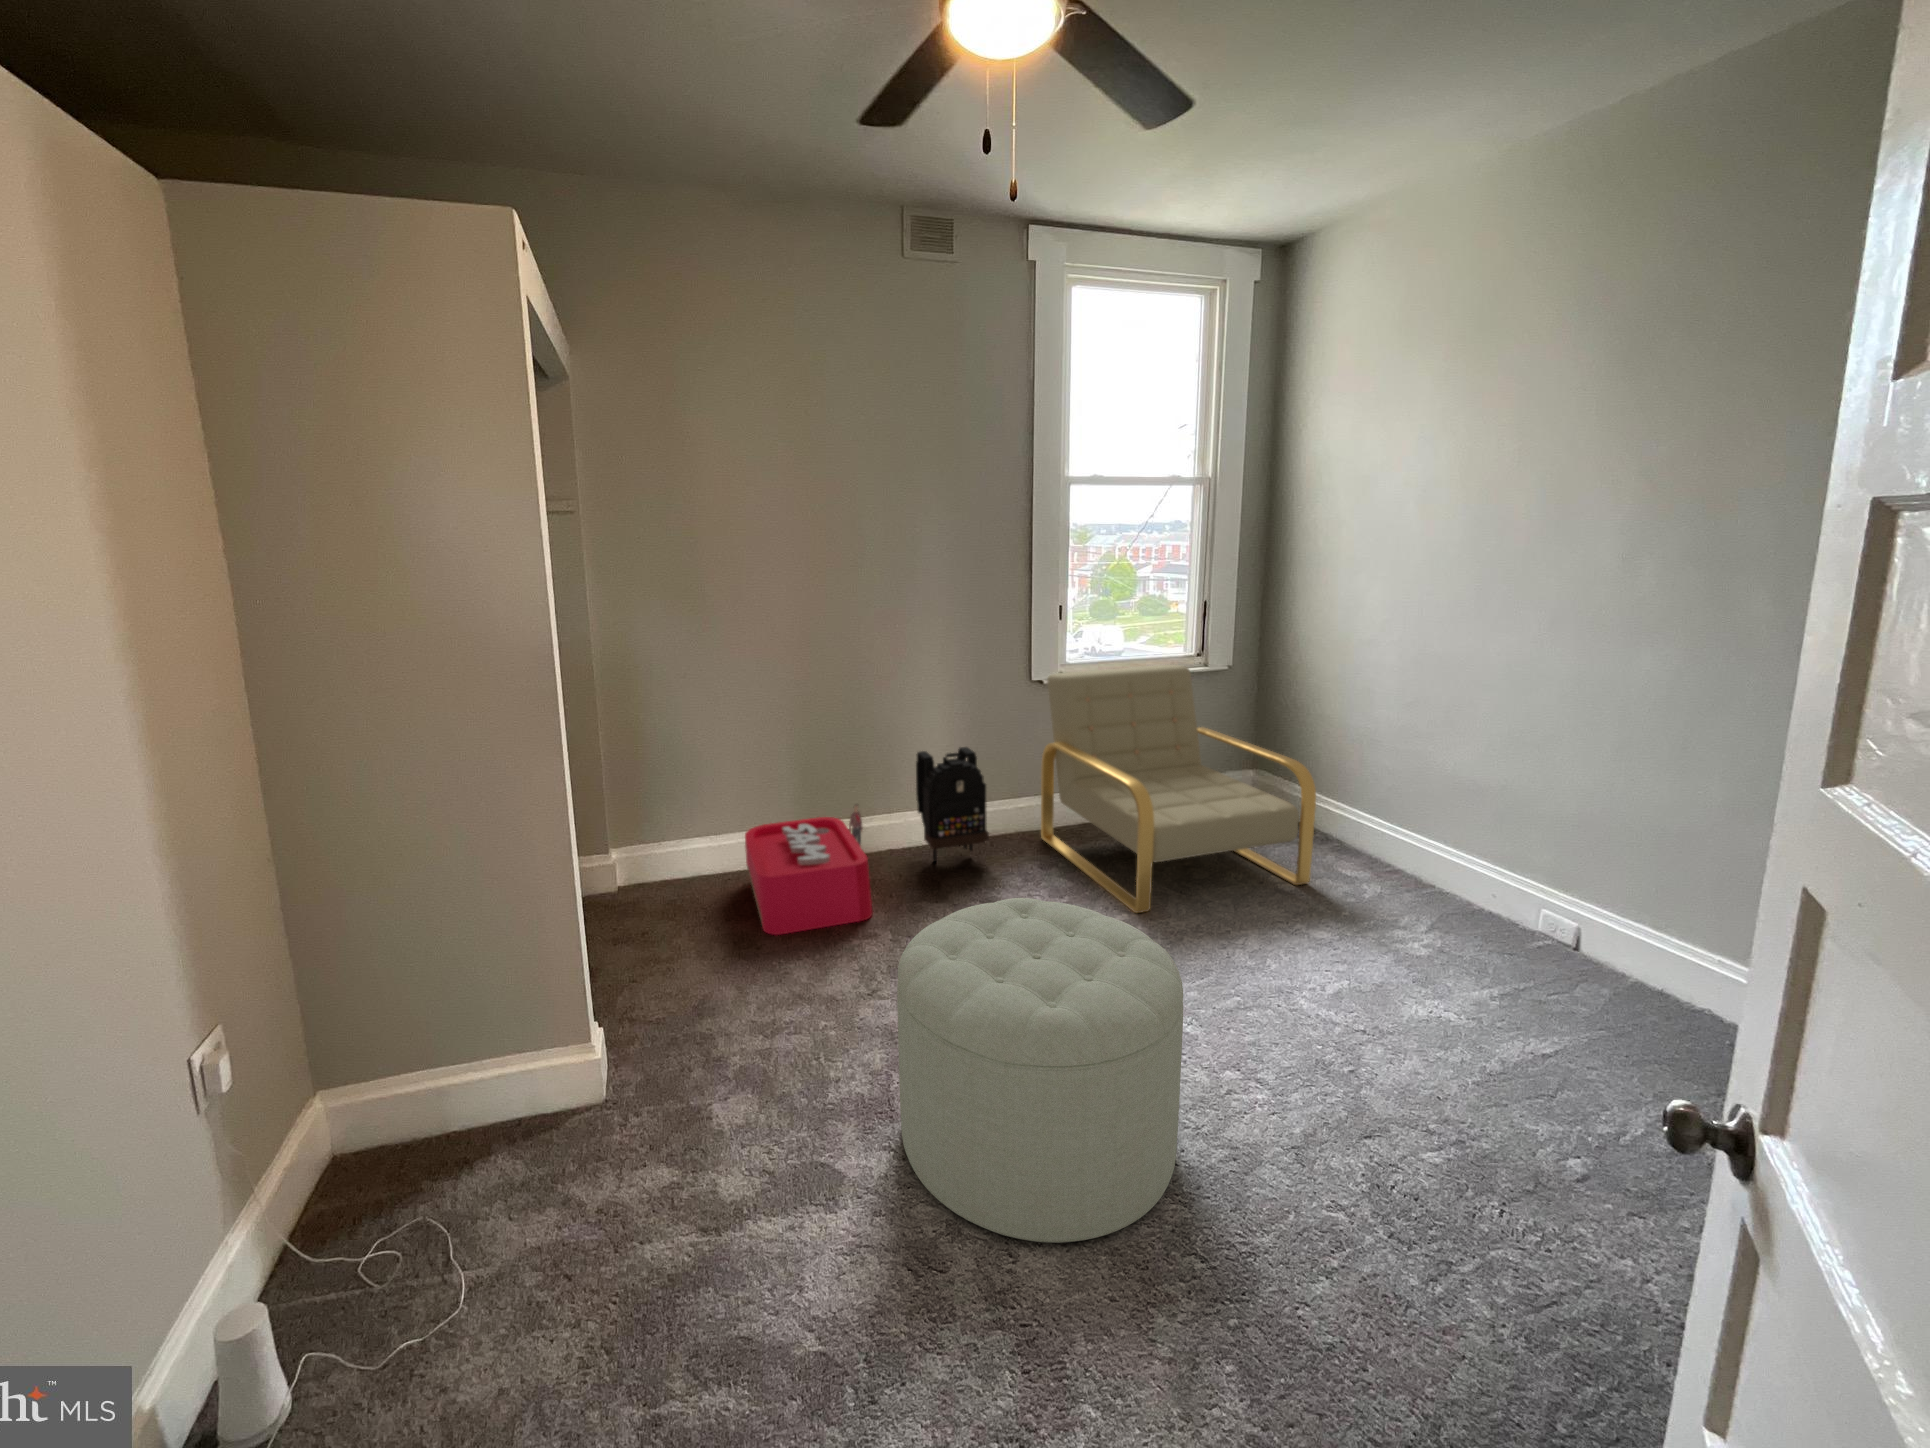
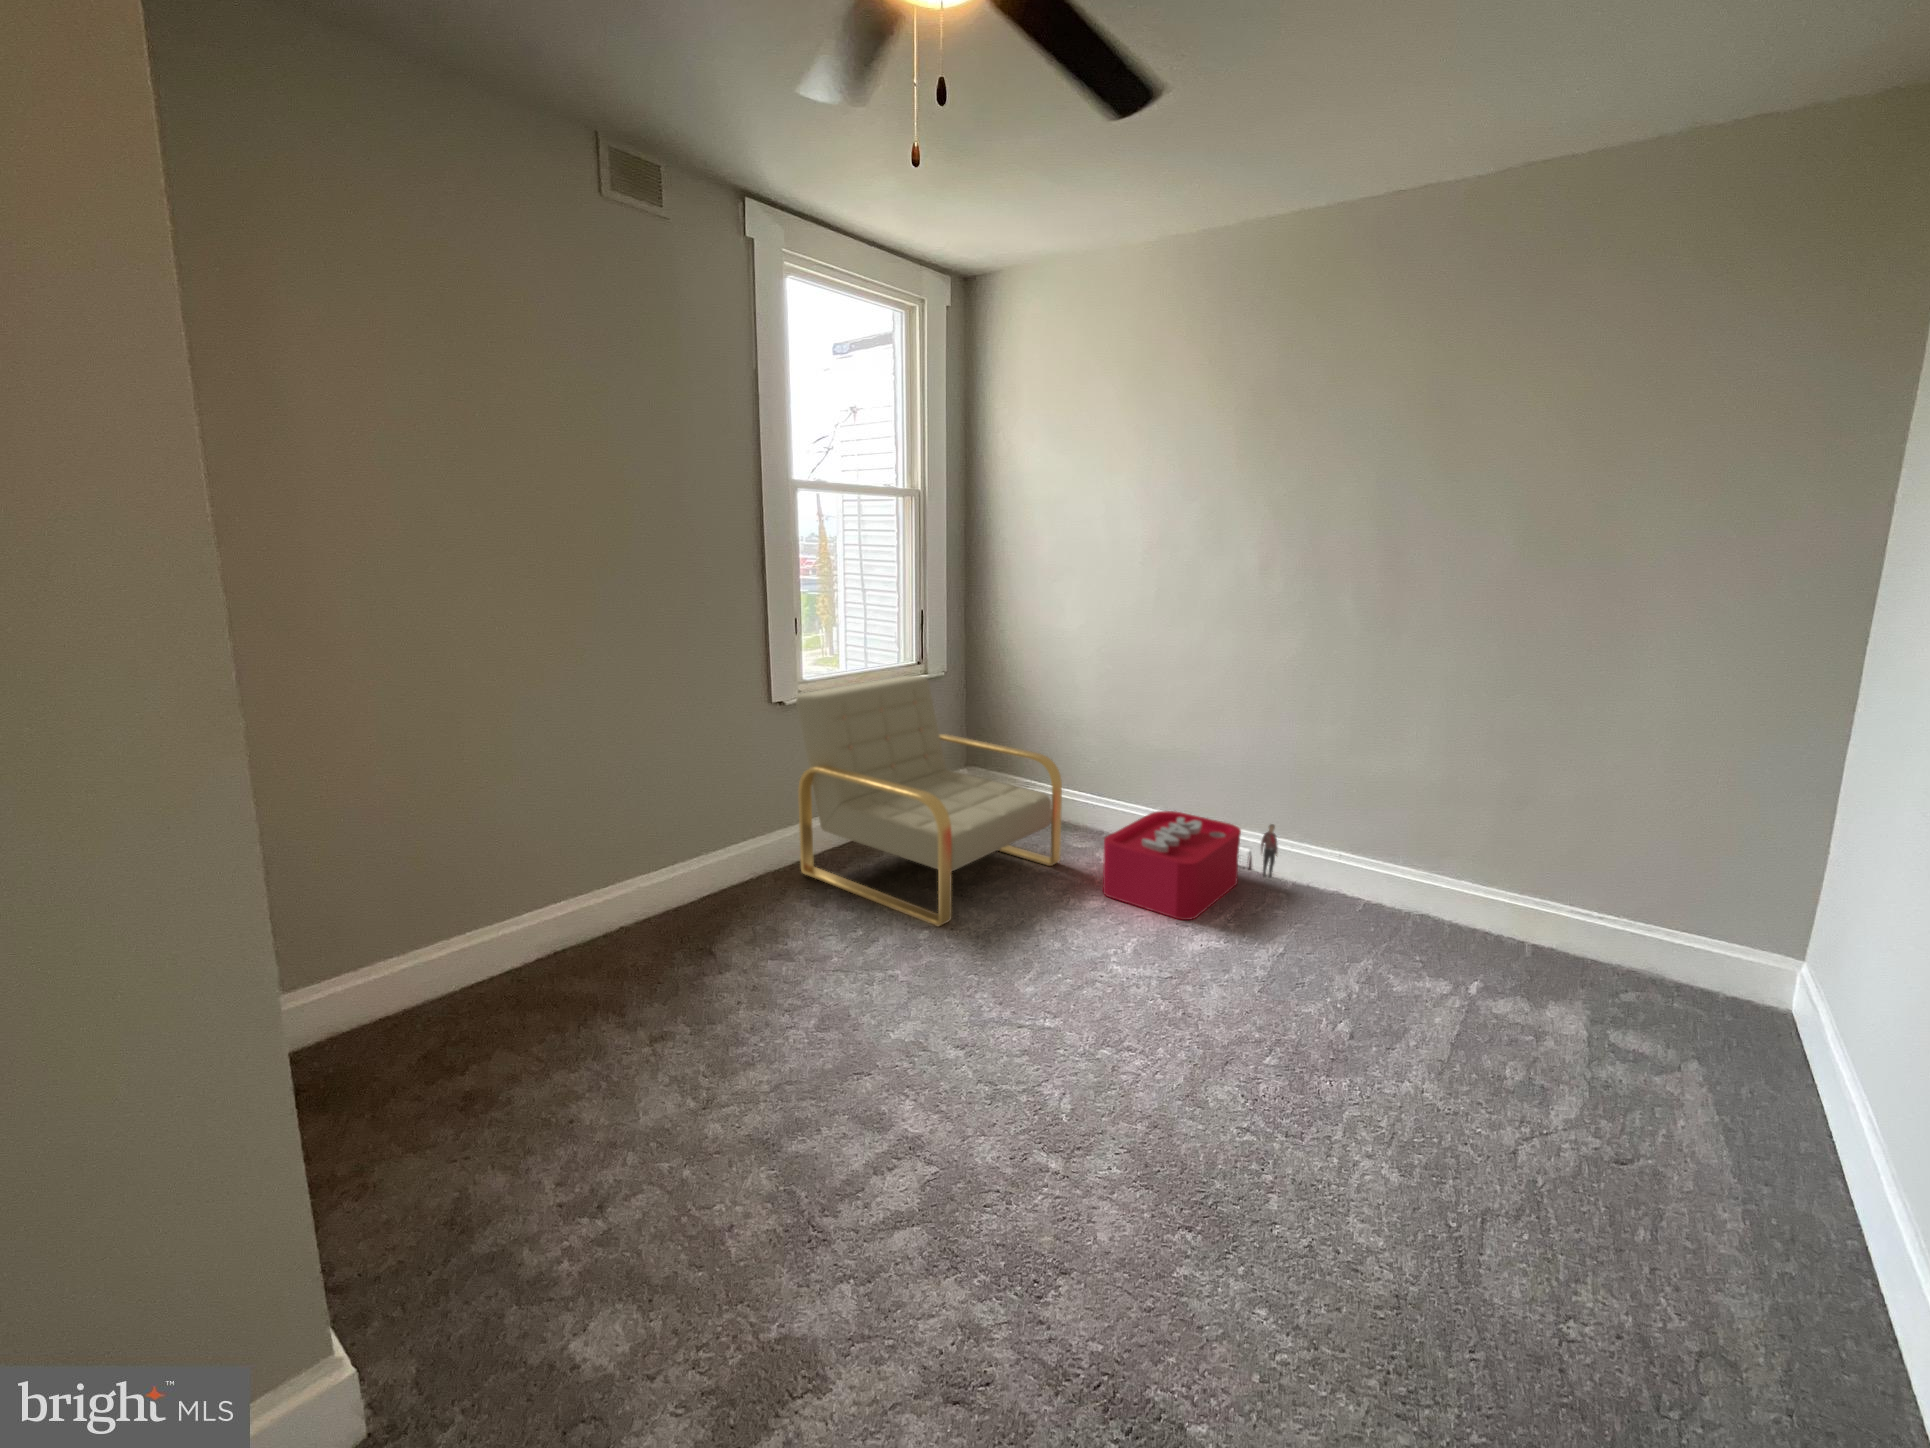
backpack: present [916,747,989,862] -> none [658,785,759,927]
storage bin: present [745,804,872,935] -> present [1103,811,1278,920]
ottoman: present [897,898,1183,1243] -> none [834,929,1137,1311]

